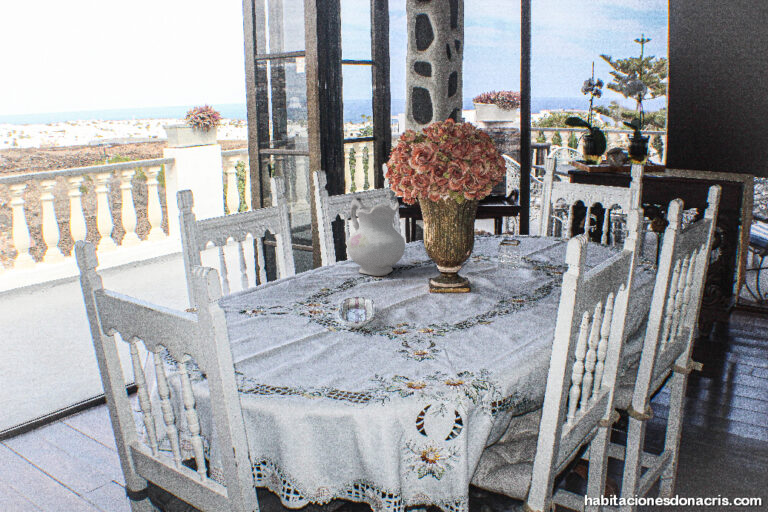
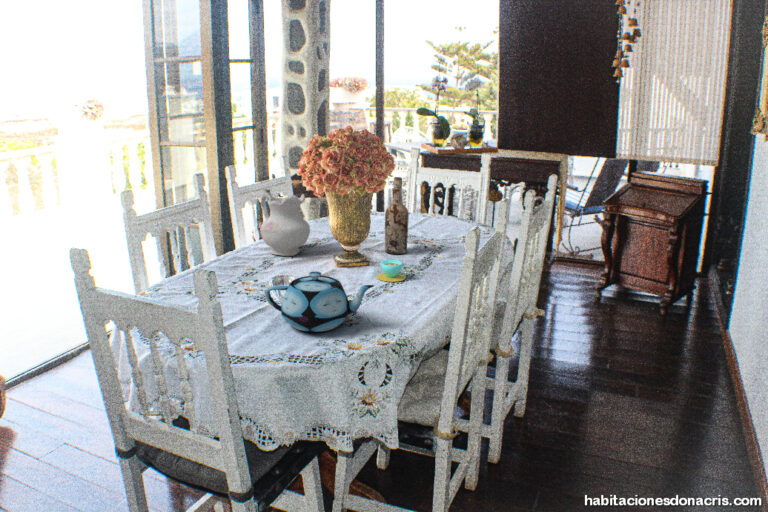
wine bottle: none [496,183,527,279] -> present [385,177,409,254]
teacup: none [476,283,519,311] -> present [377,260,410,282]
teapot: none [320,287,453,363] -> present [264,271,374,332]

